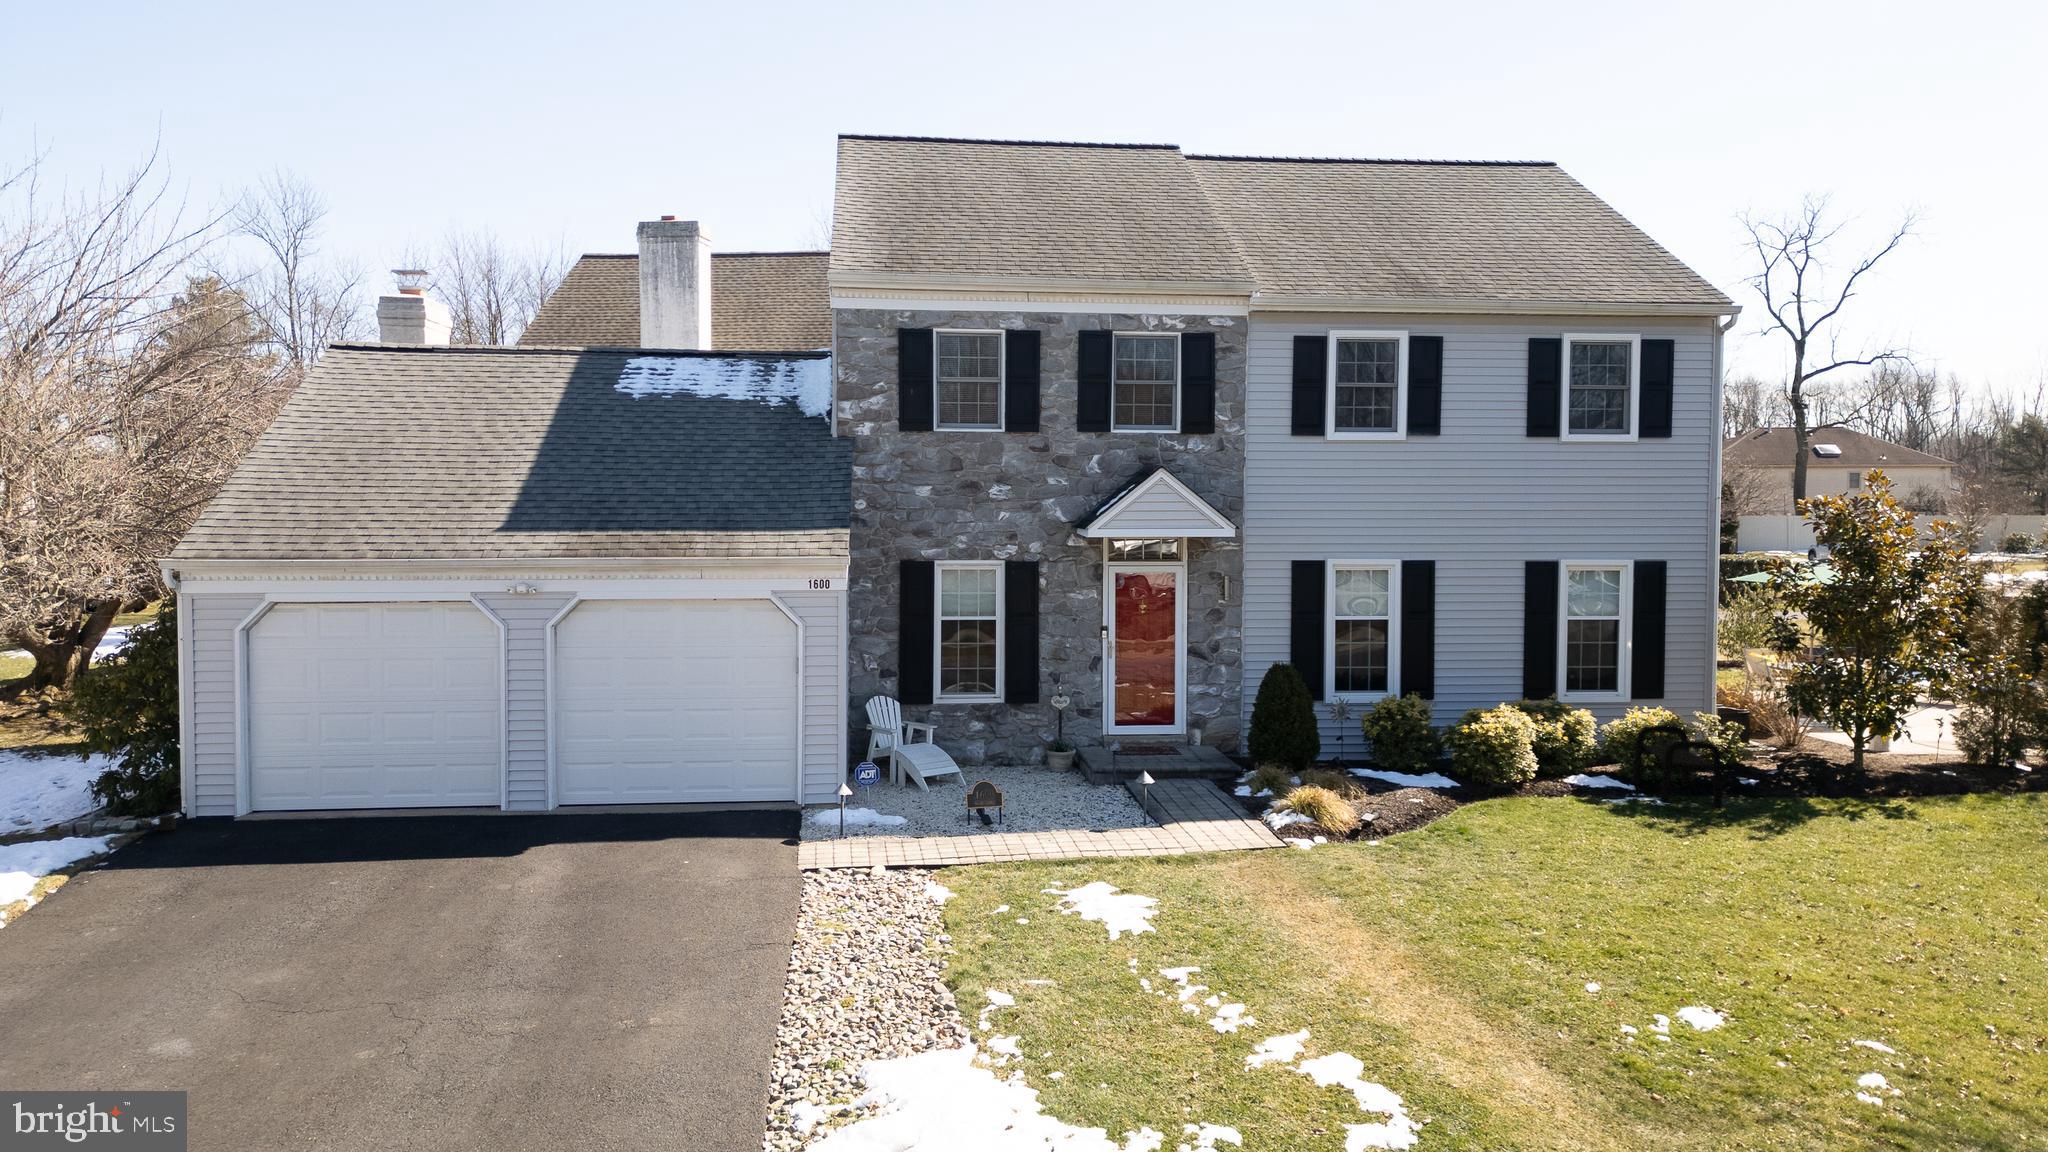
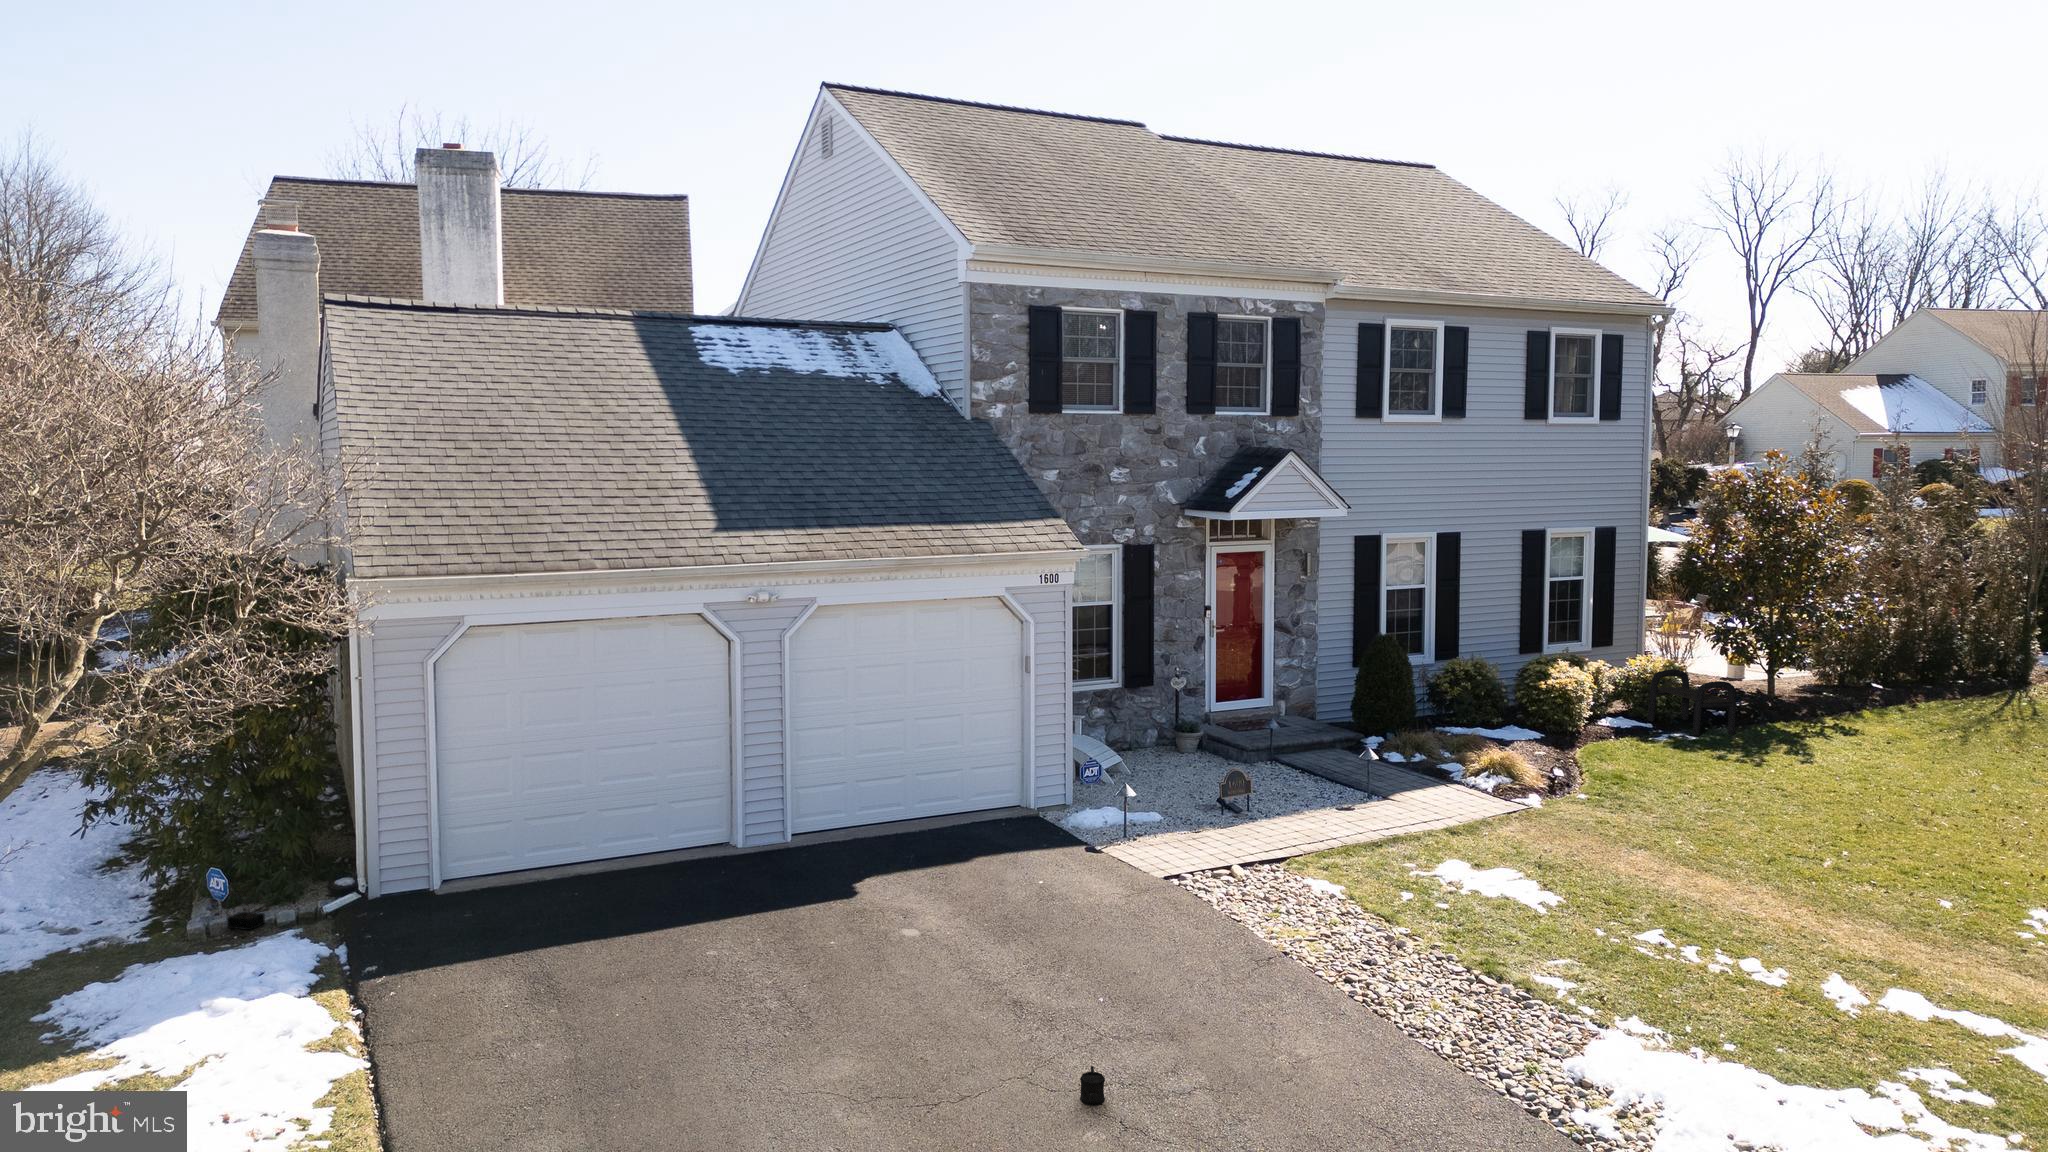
decorative plant: present [1484,770,1517,794] -> present [218,887,269,930]
watering can: present [140,813,182,831] -> present [1080,1066,1105,1106]

